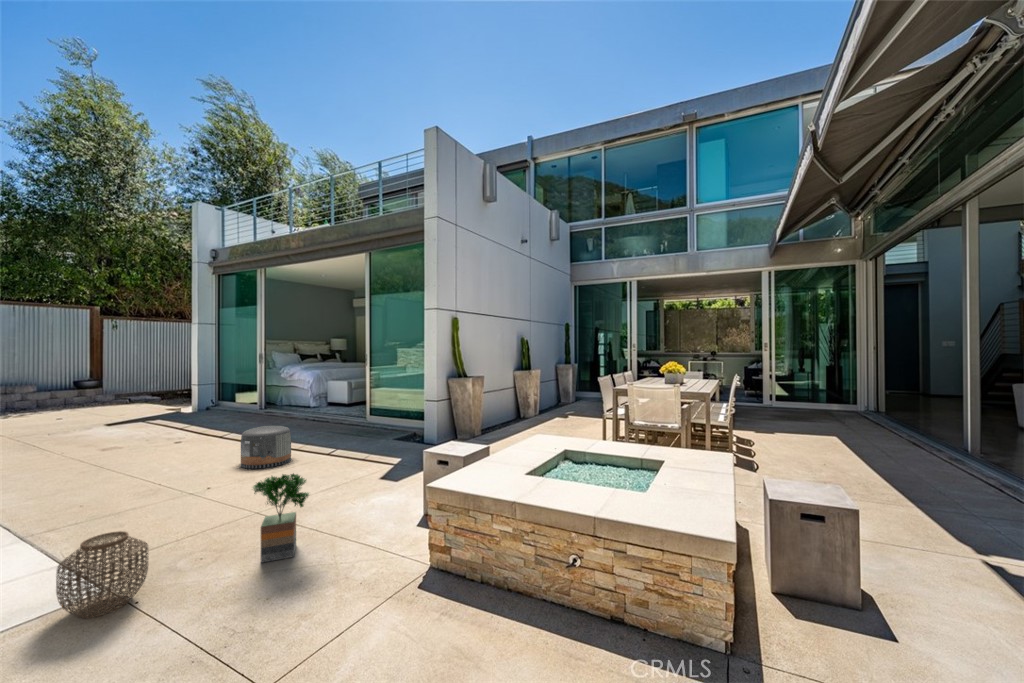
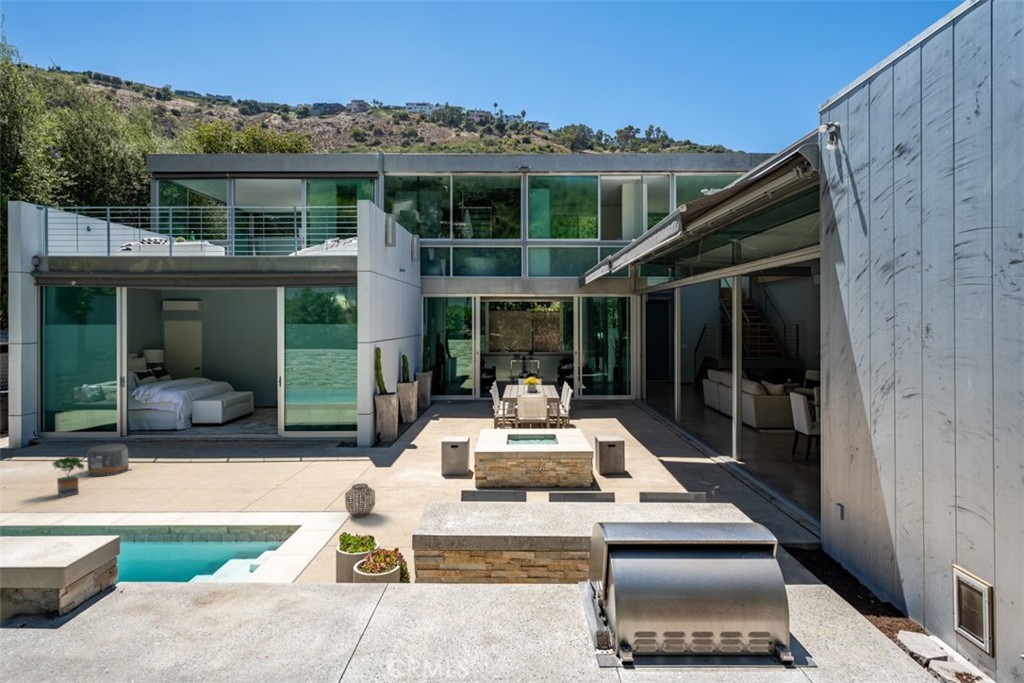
pouf: present [241,426,291,469] -> present [87,444,129,476]
potted tree: present [253,473,309,563] -> present [53,457,85,497]

